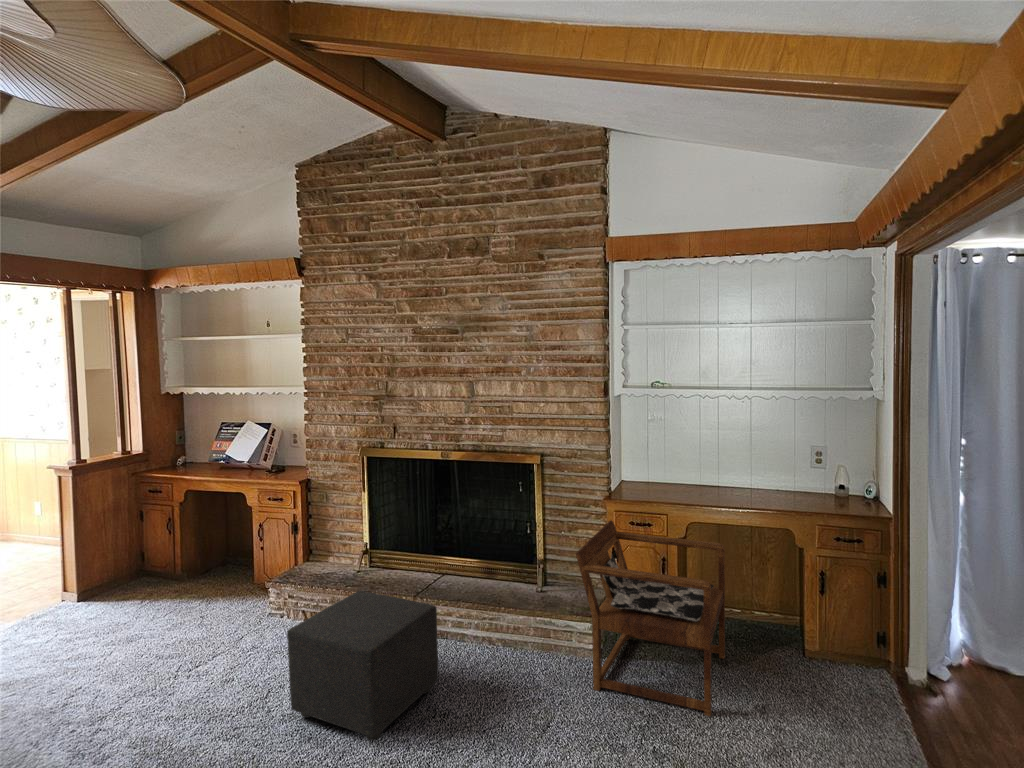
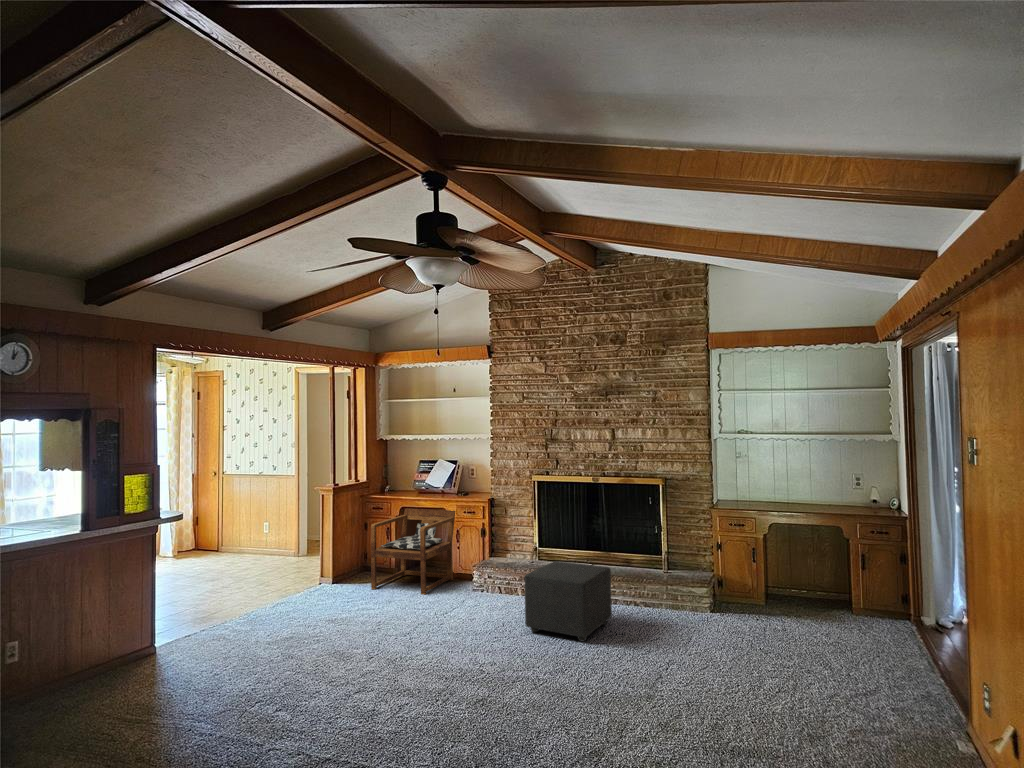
armchair: present [576,520,725,716] -> present [371,508,455,595]

